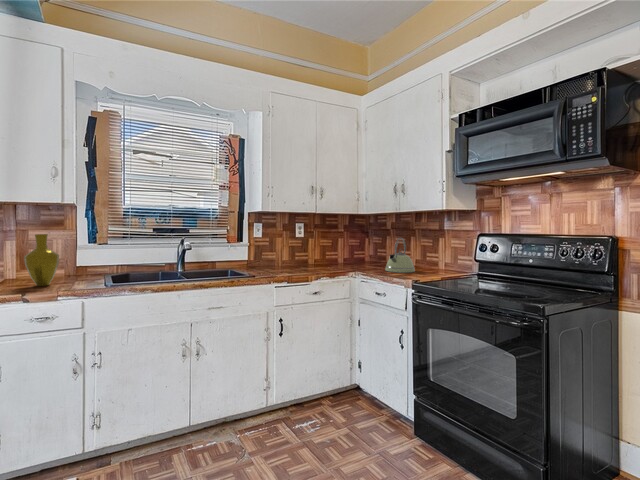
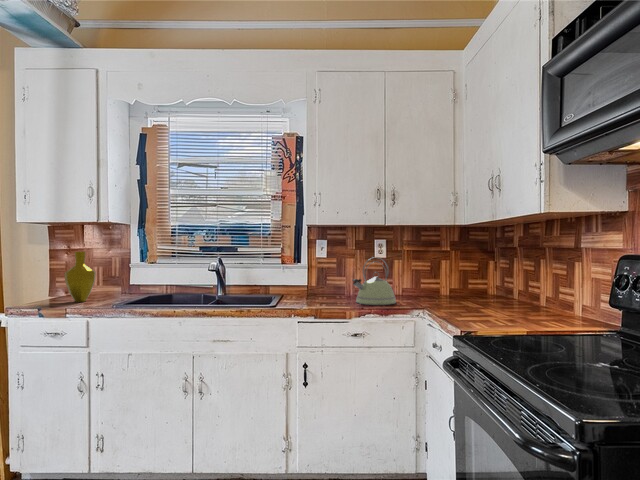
kettle: present [385,238,415,273] -> present [353,257,396,305]

